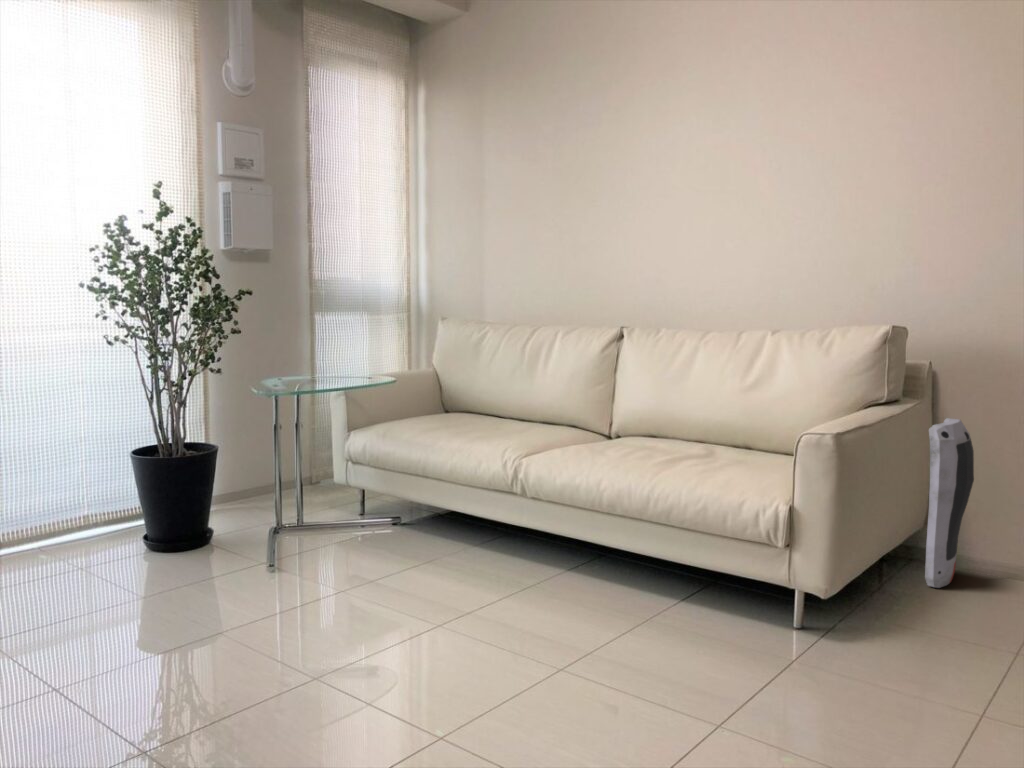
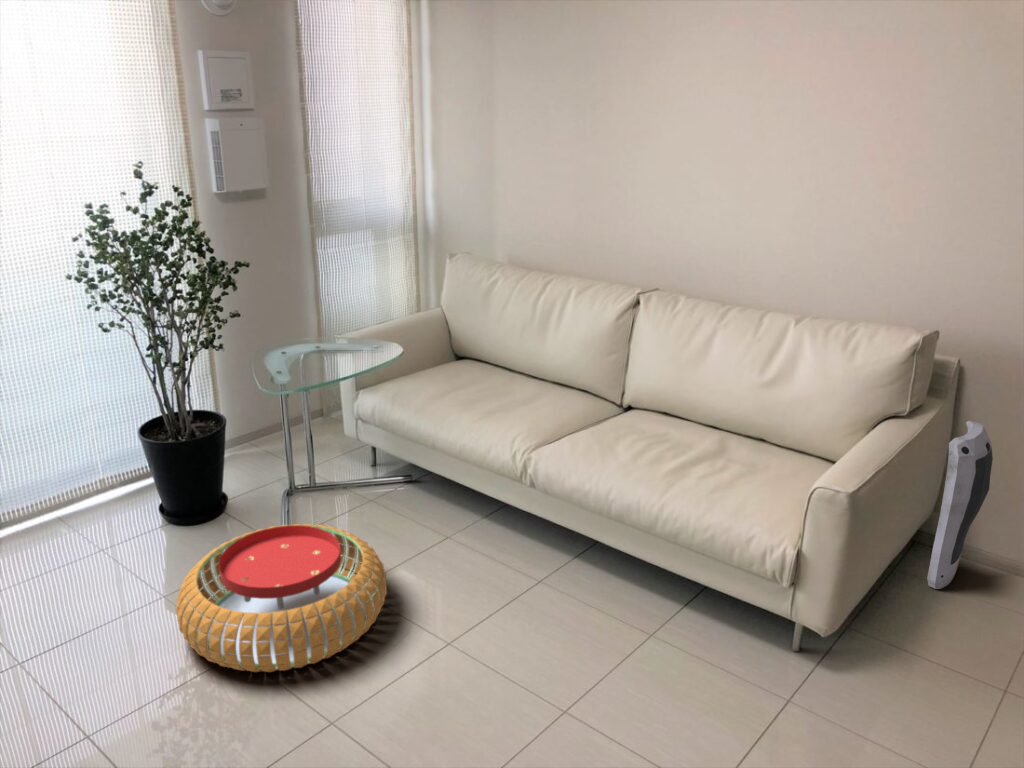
pouf: none [157,521,376,645] -> present [176,524,387,672]

